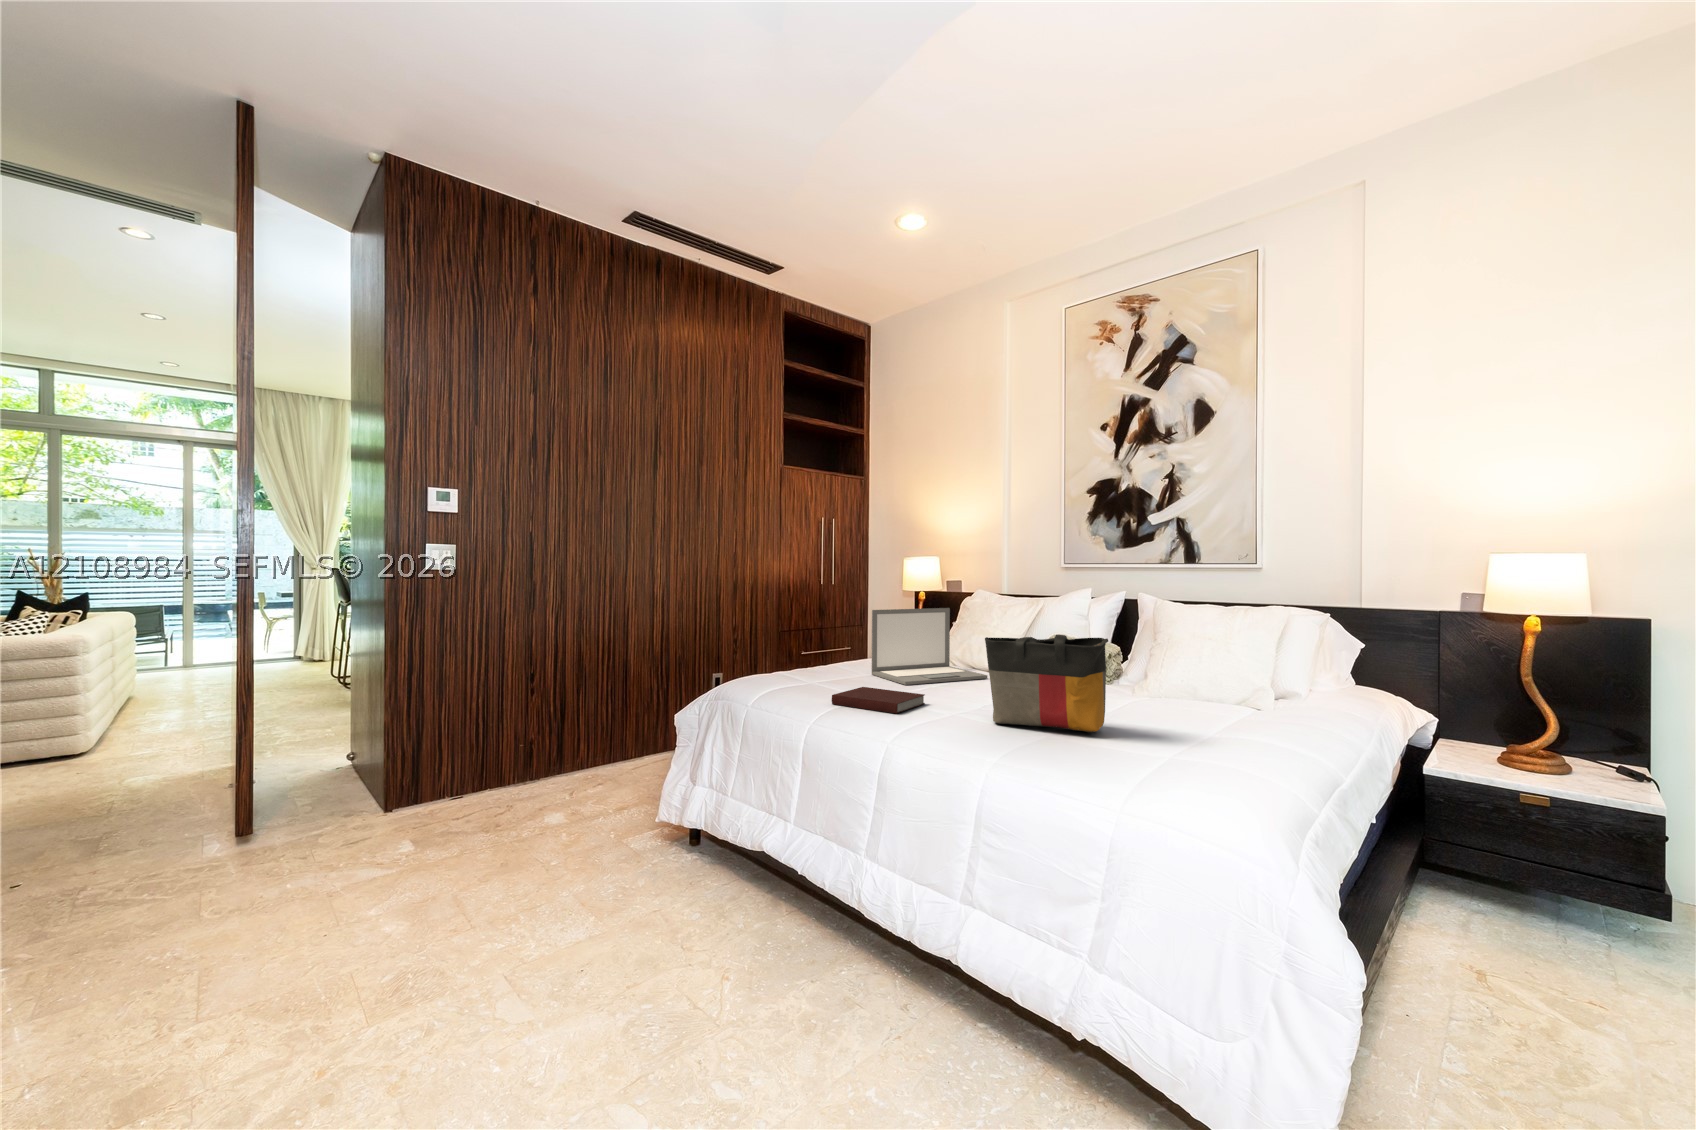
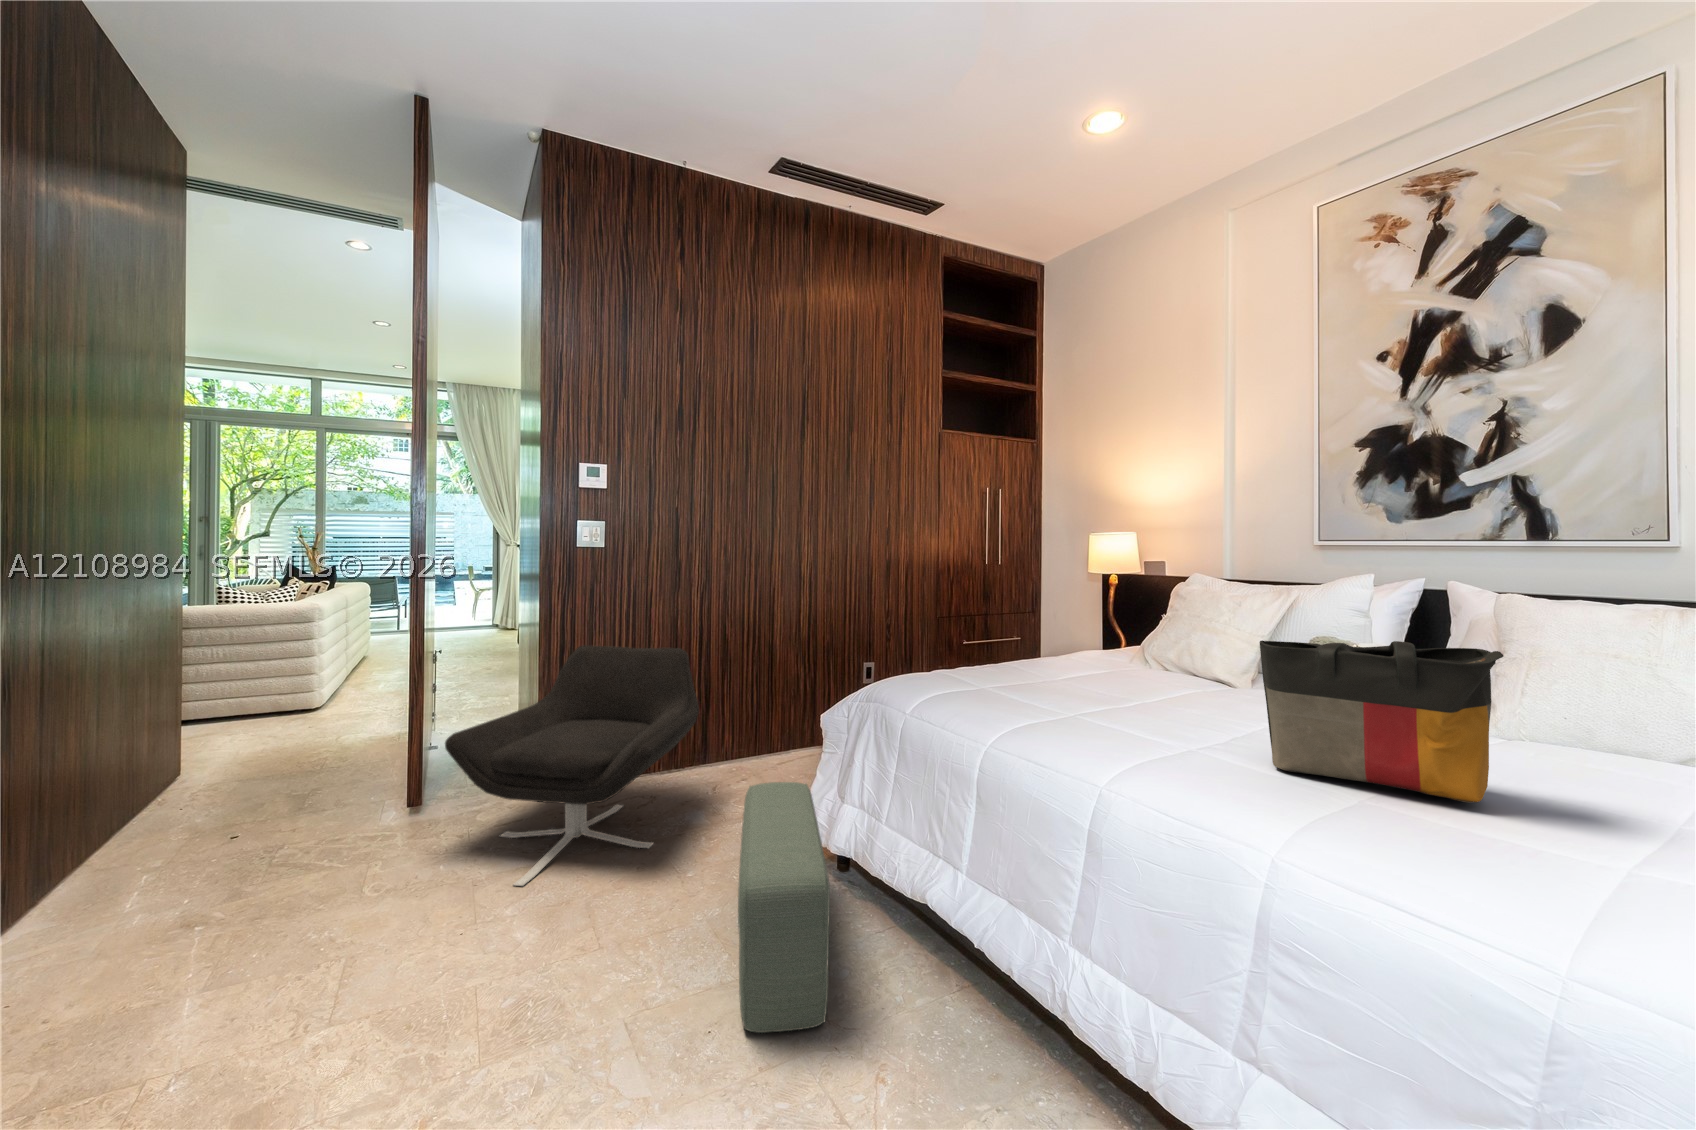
laptop: present [872,608,988,685] -> none [1062,596,1225,695]
lounge chair: none [300,664,556,885] -> present [445,645,699,886]
notebook: present [832,687,925,714] -> none [1020,697,1152,741]
pouf: none [607,771,685,956] -> present [738,782,830,1033]

